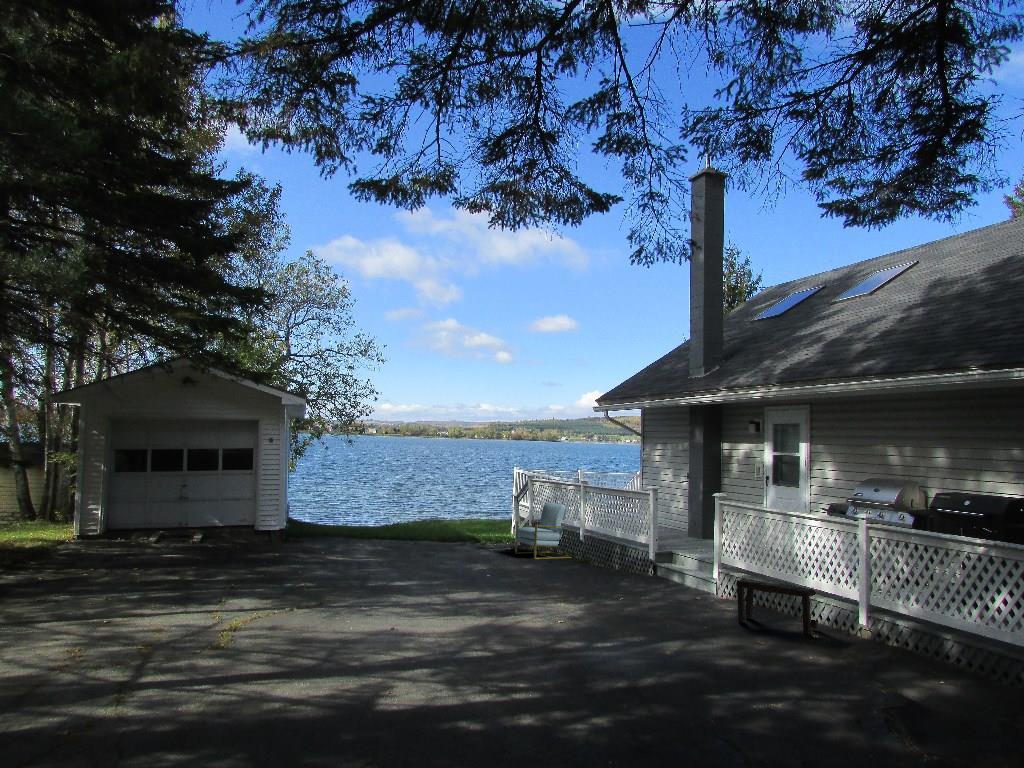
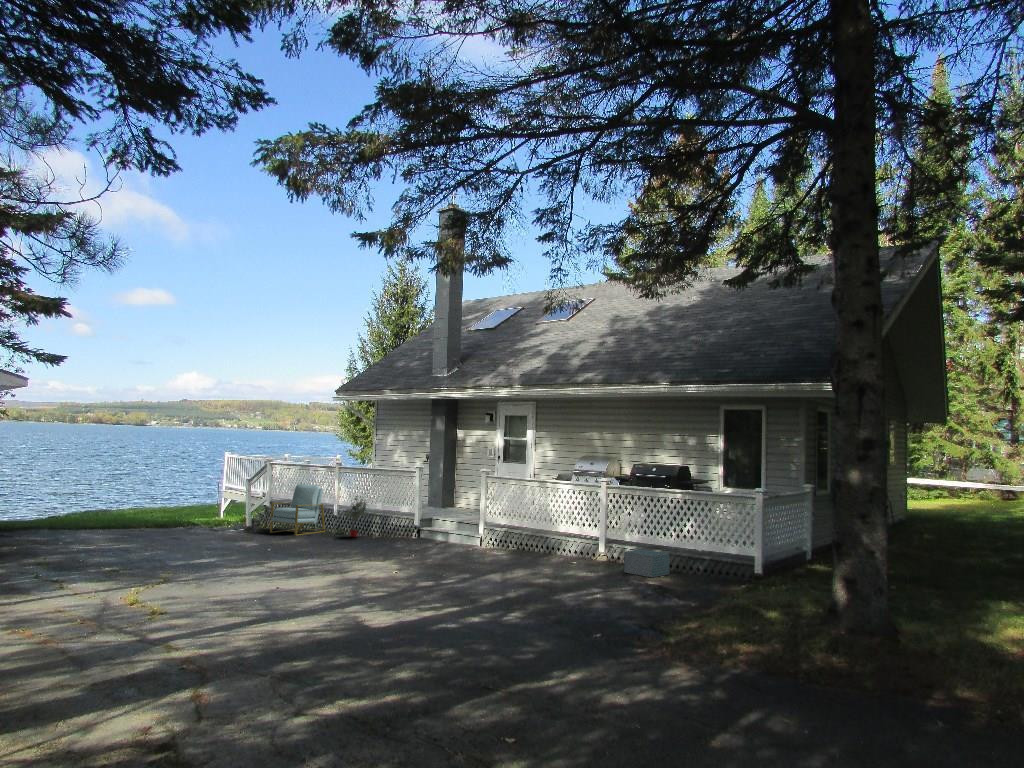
potted tree: none [582,519,609,568] -> present [345,496,368,538]
bench: present [736,579,818,635] -> none [515,530,570,564]
storage box: none [884,629,965,678] -> present [624,549,670,577]

